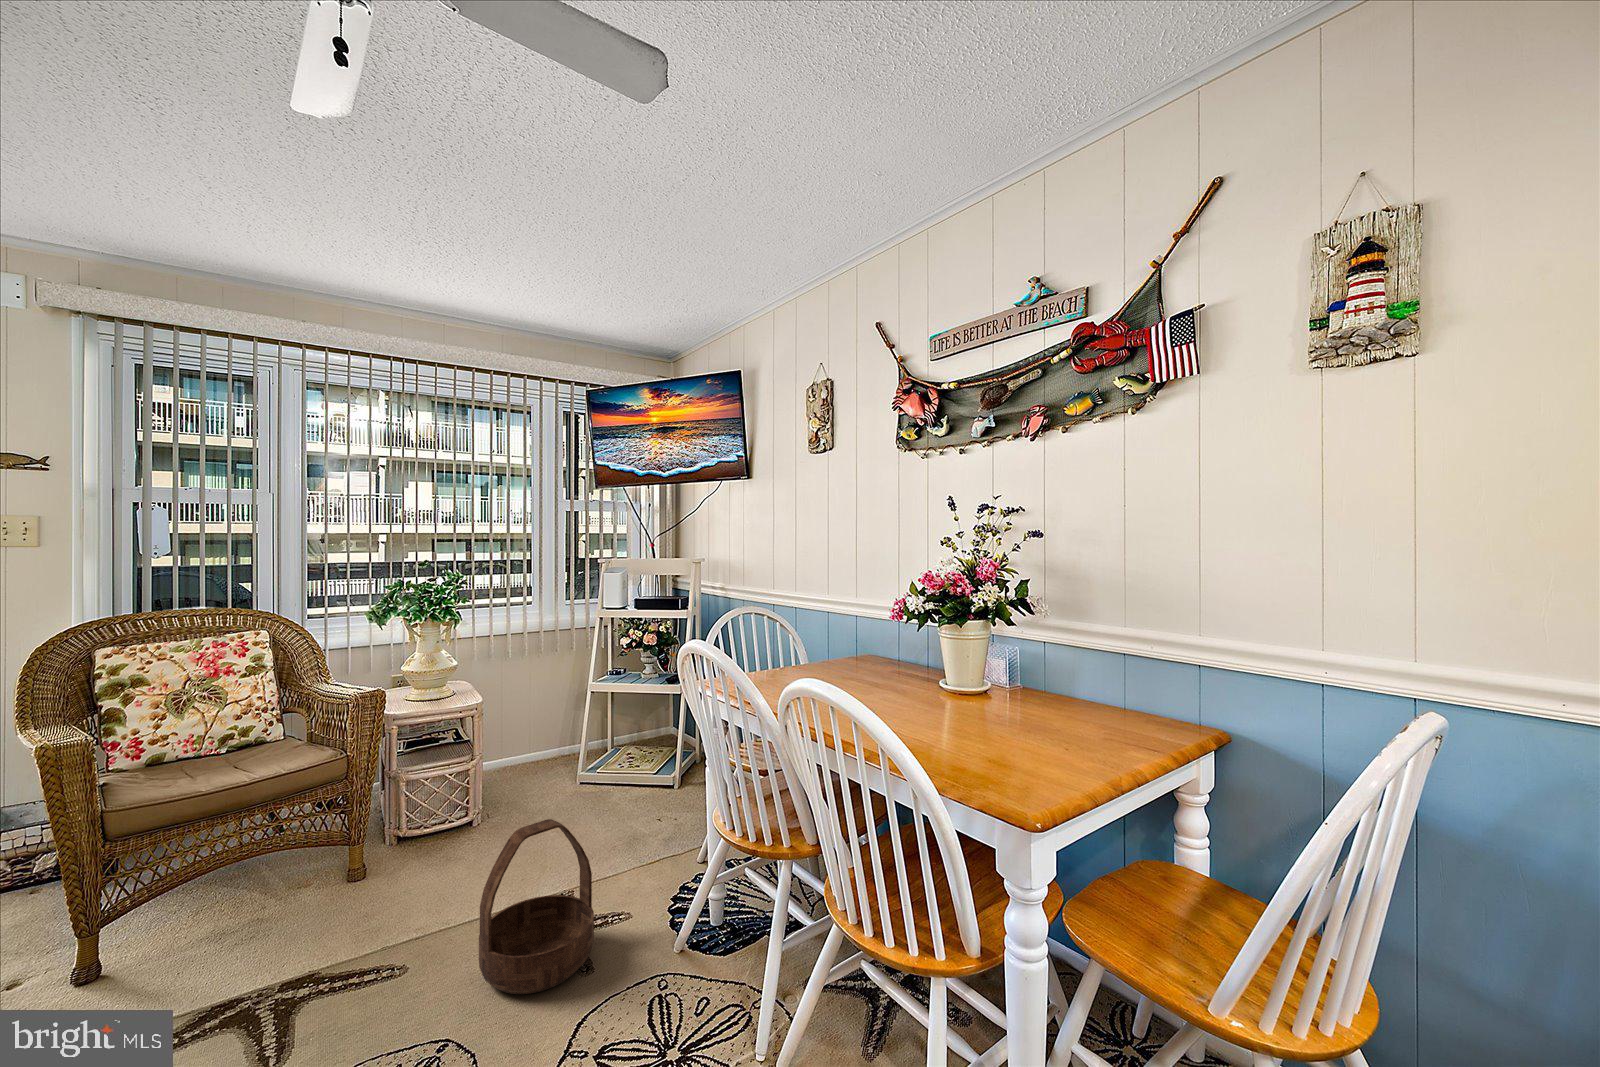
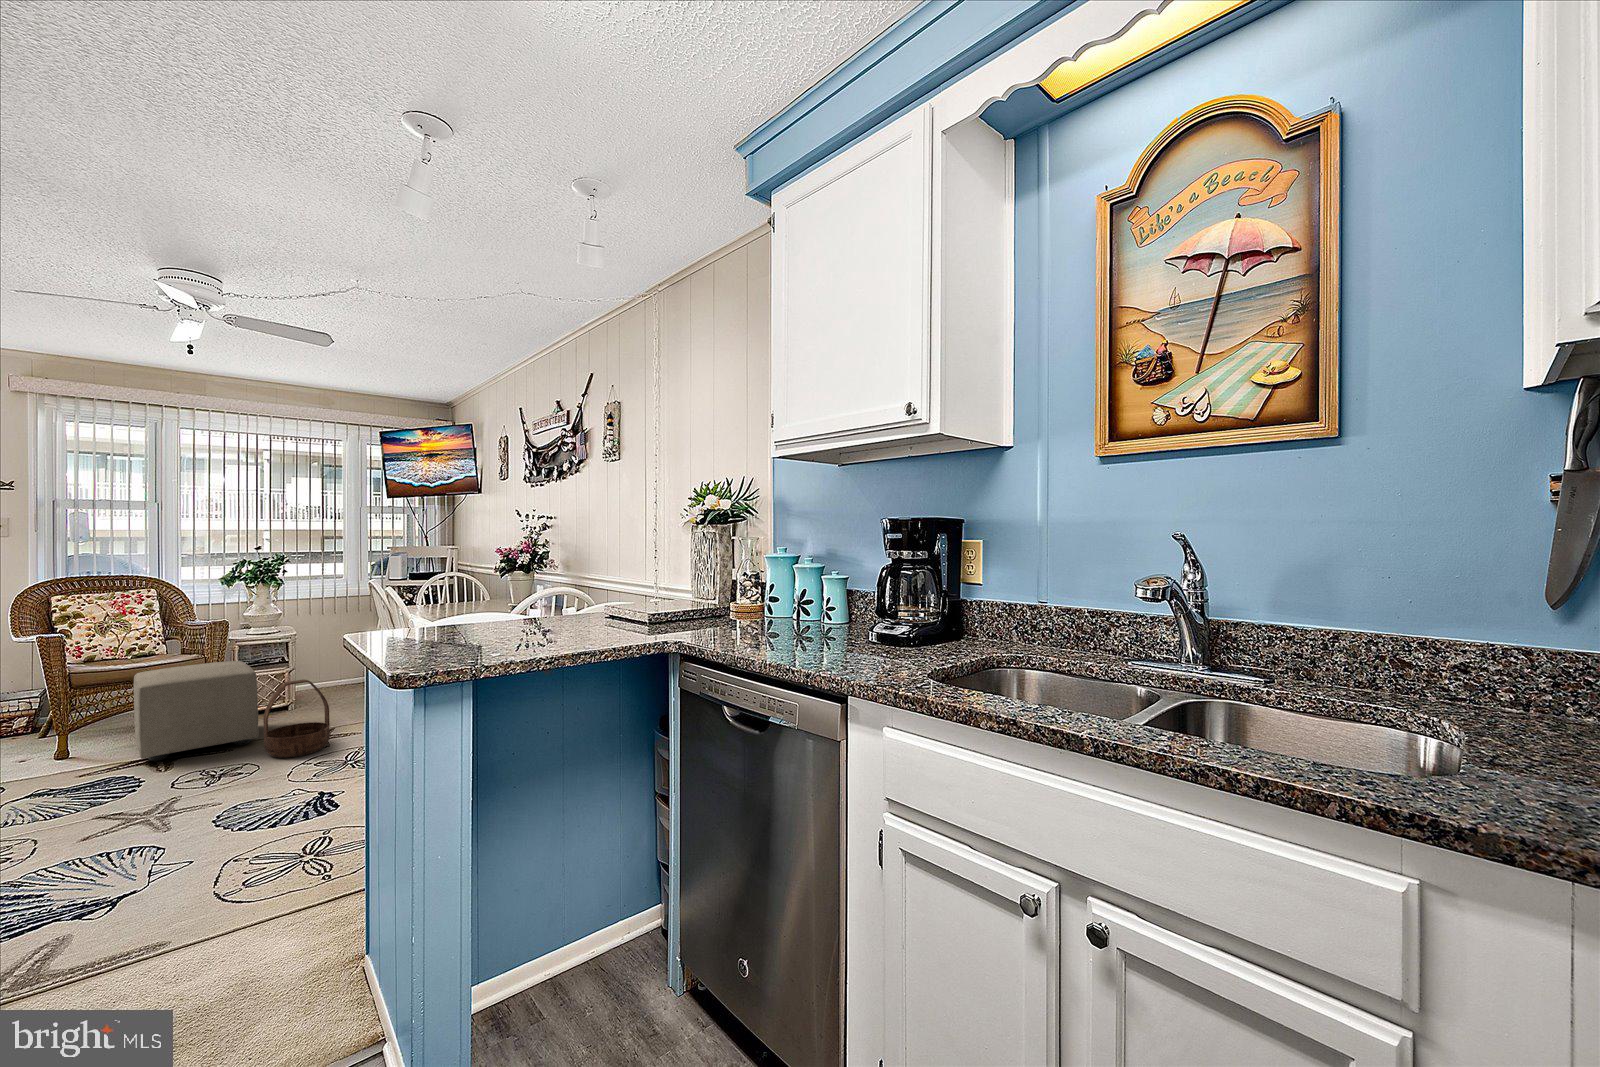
ottoman: none [228,762,455,1006] -> present [133,661,259,761]

